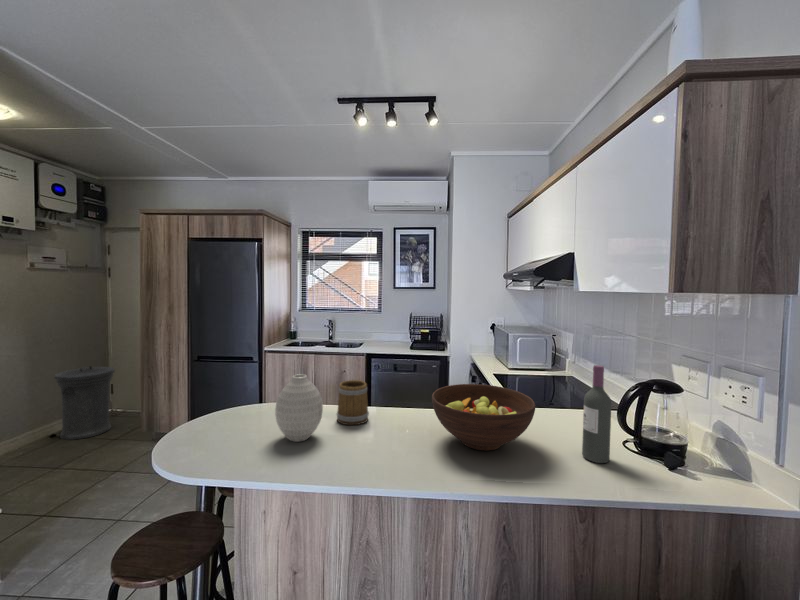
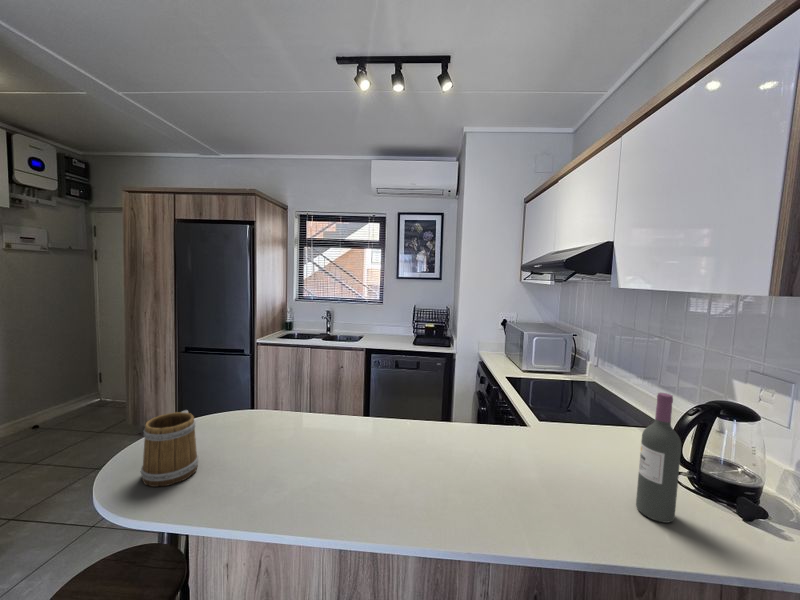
trash can: present [54,366,115,440] -> none [35,354,101,431]
vase: present [275,374,323,442] -> none [242,391,304,477]
mug: present [337,380,369,425] -> present [140,410,198,487]
fruit bowl: present [432,384,535,451] -> none [441,403,577,497]

